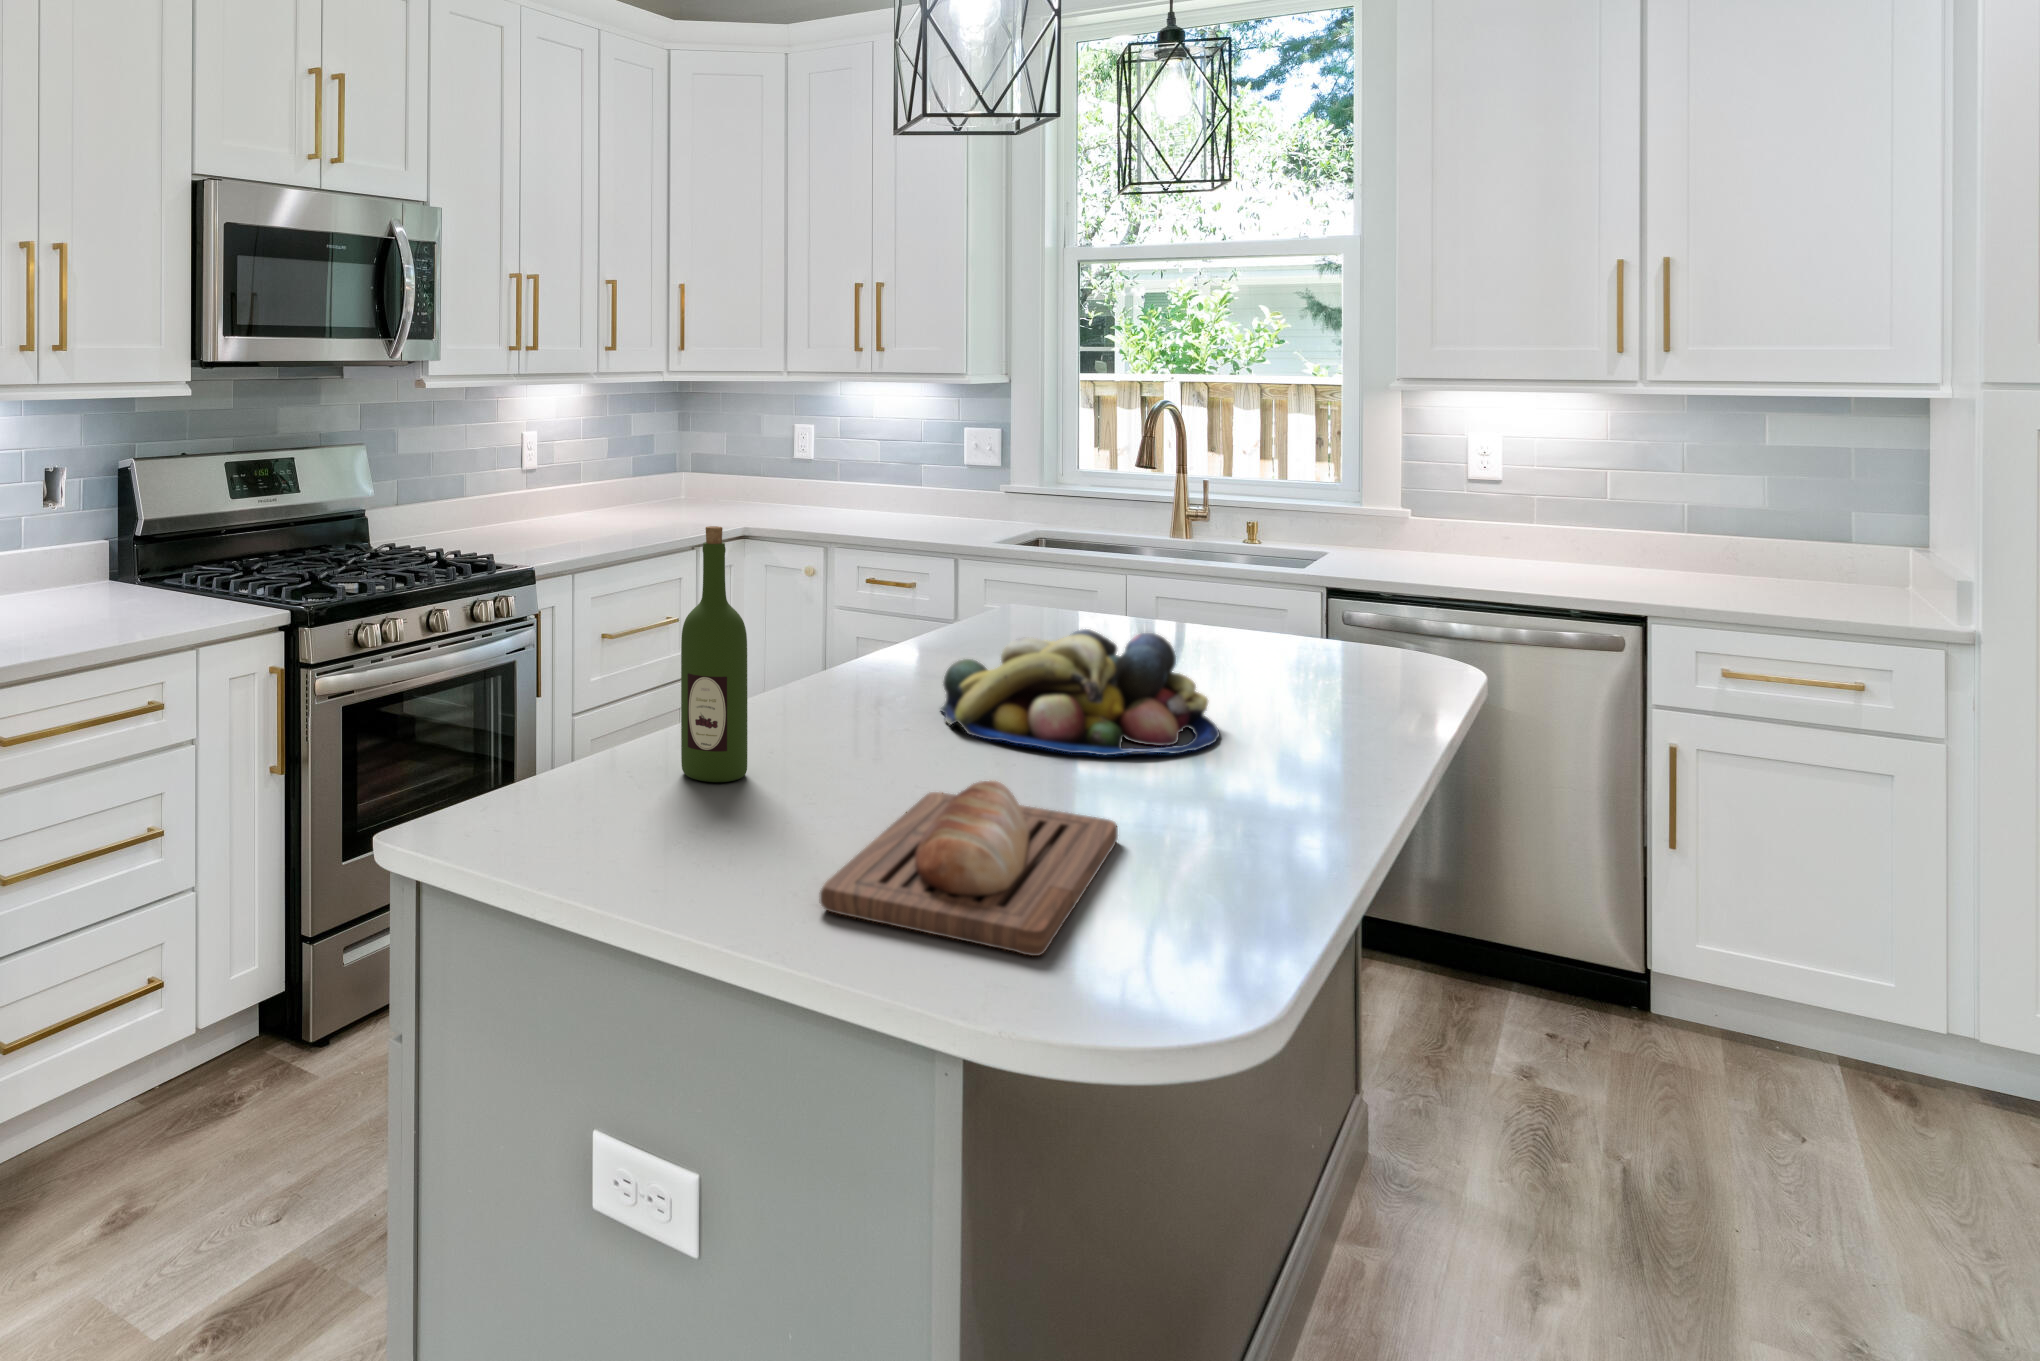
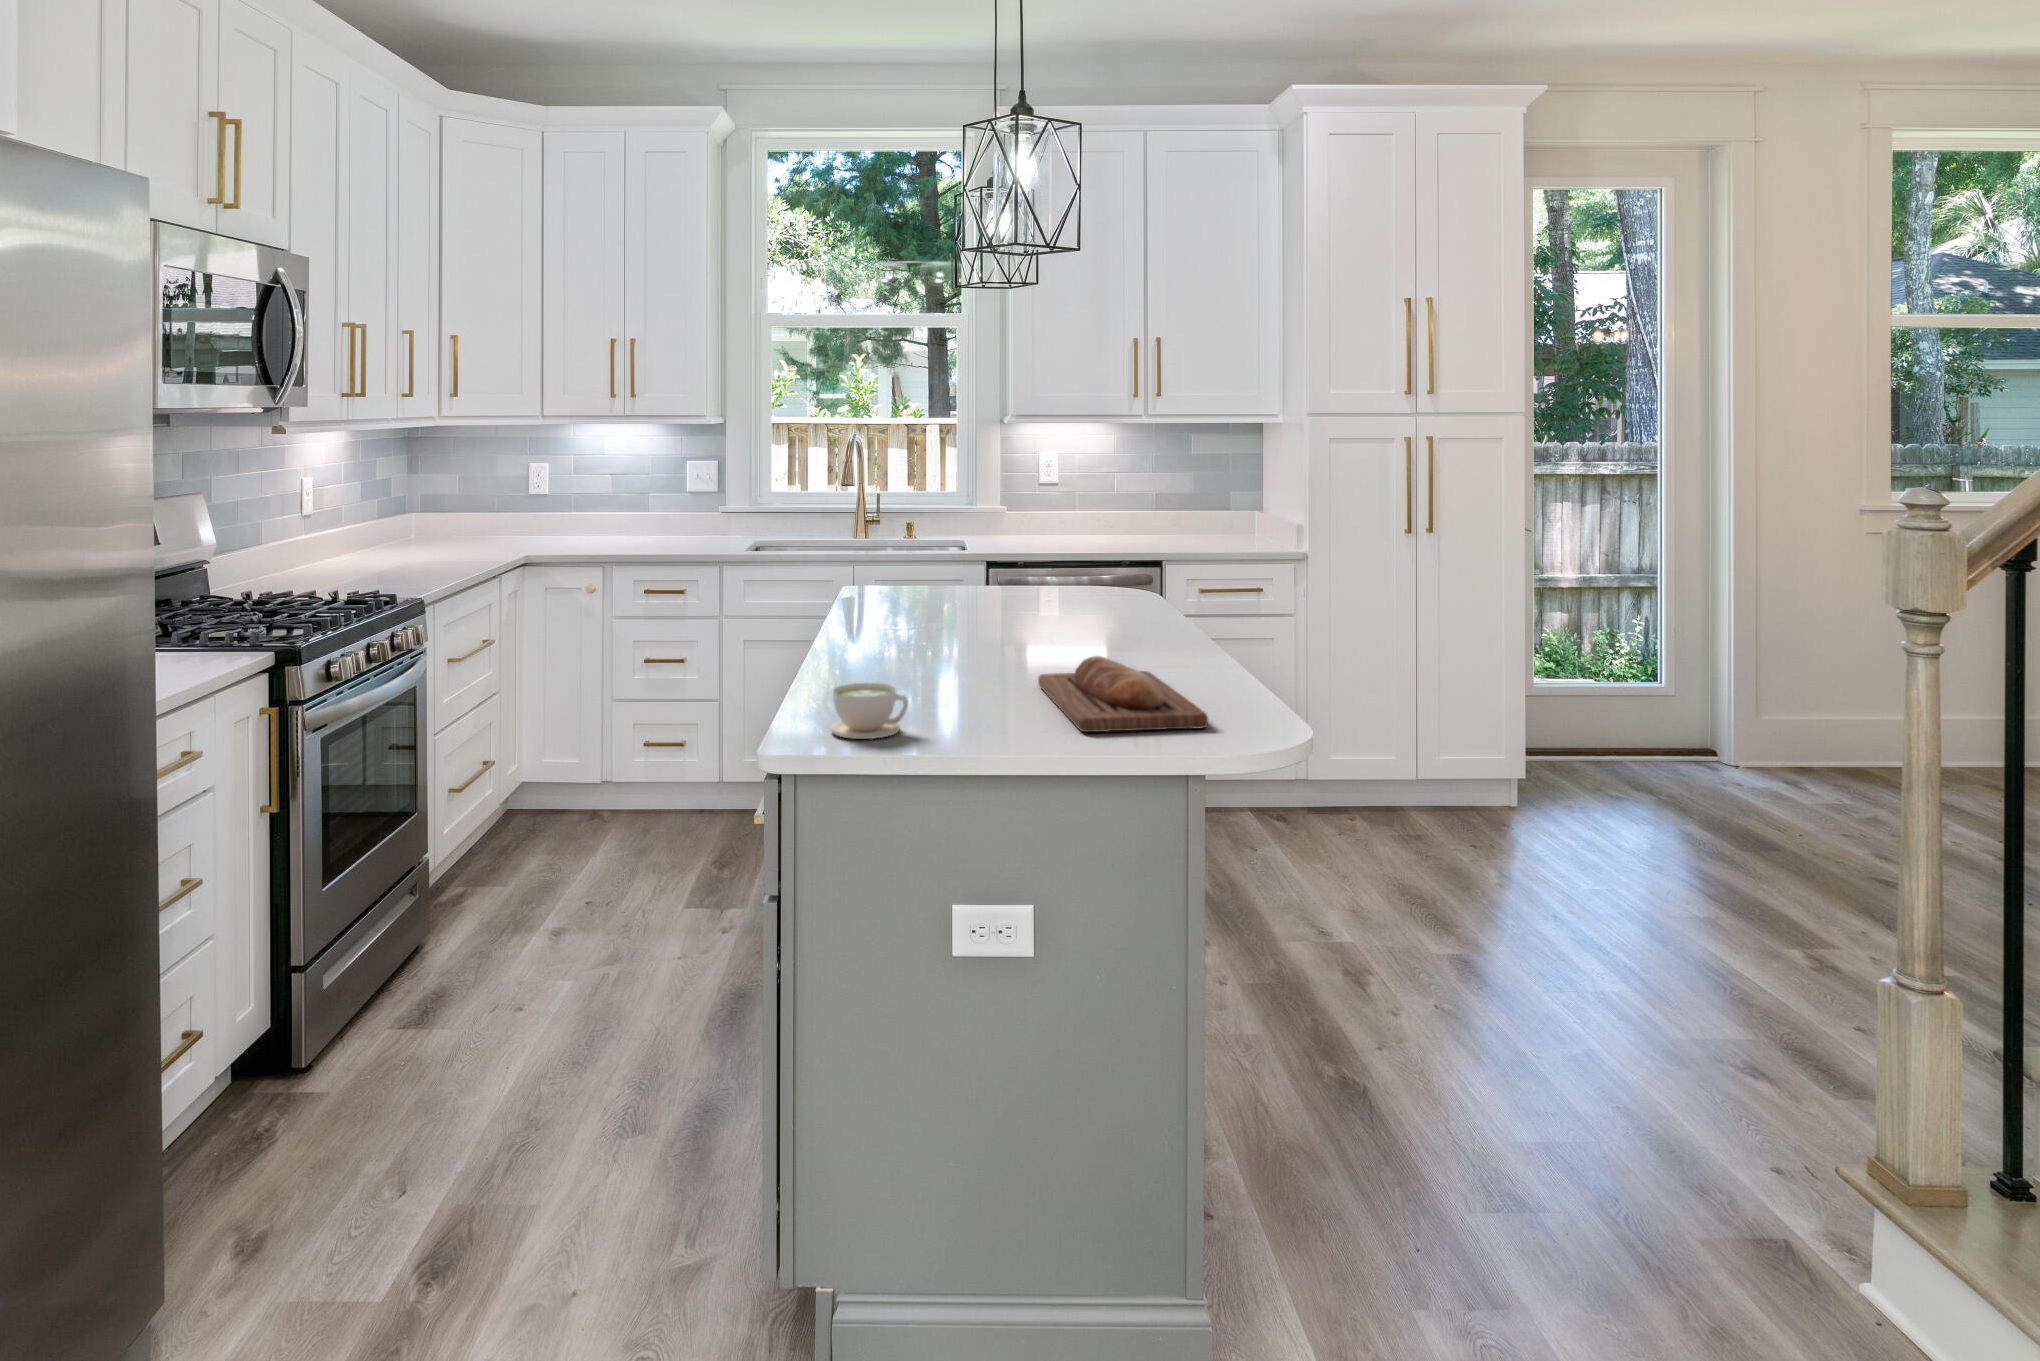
wine bottle: present [681,526,747,782] -> none [865,518,911,695]
fruit bowl: present [941,629,1219,755] -> none [939,575,1110,651]
coffee cup: none [507,758,607,846] -> present [830,683,908,739]

